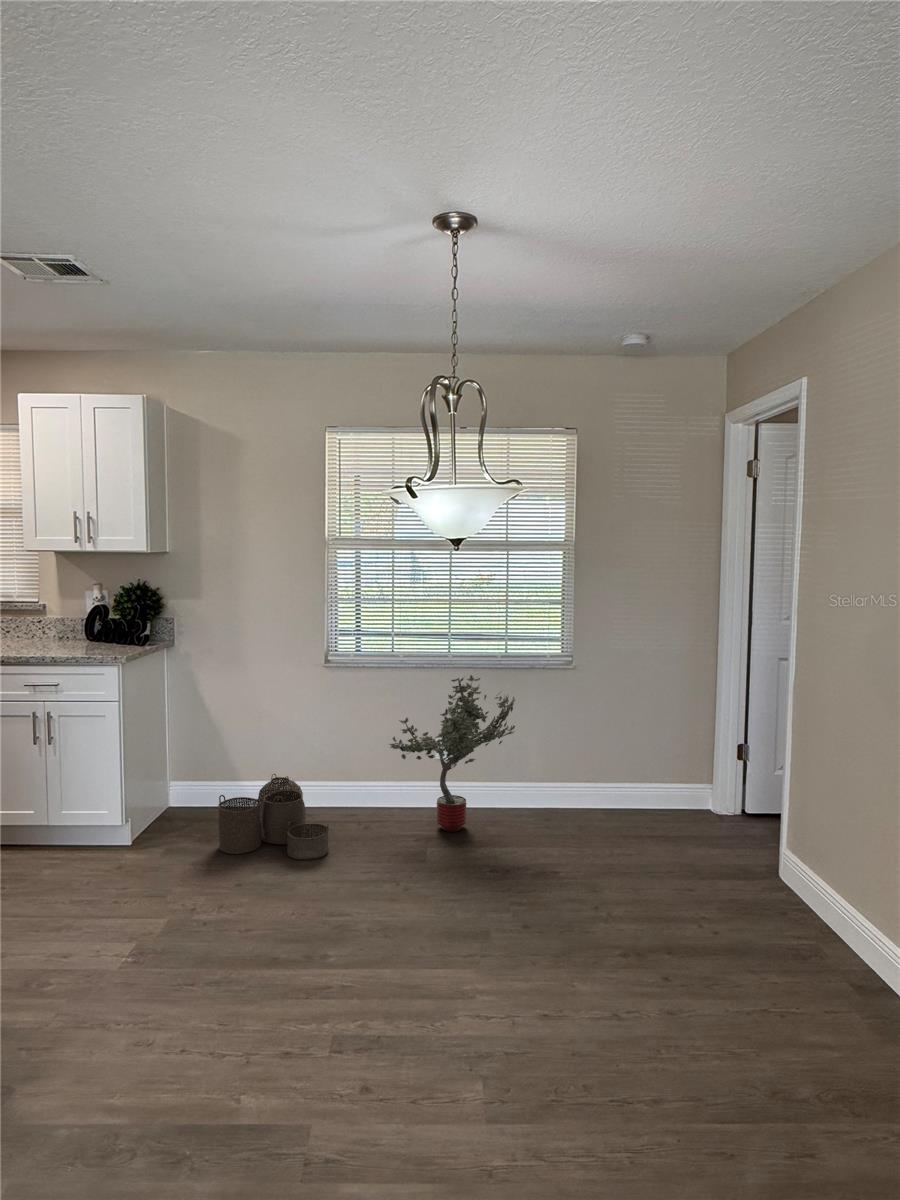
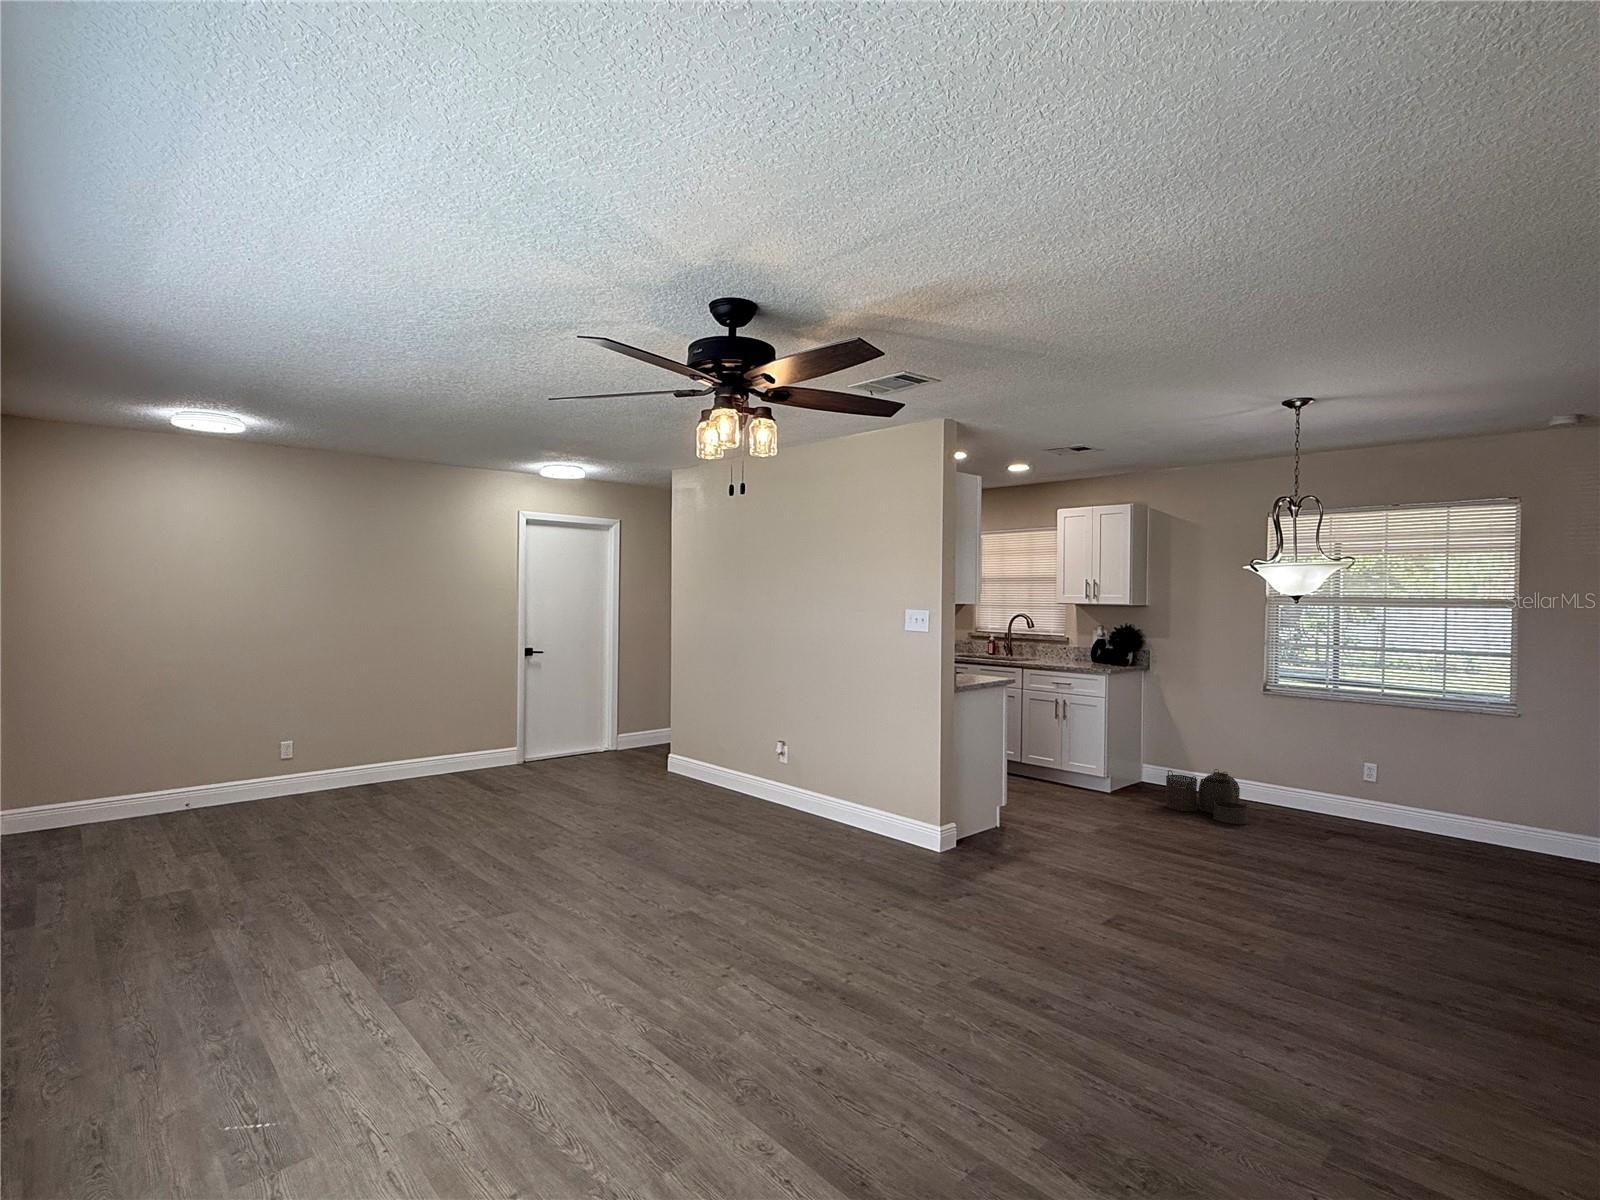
potted tree: present [389,675,515,832] -> none [1309,709,1438,840]

